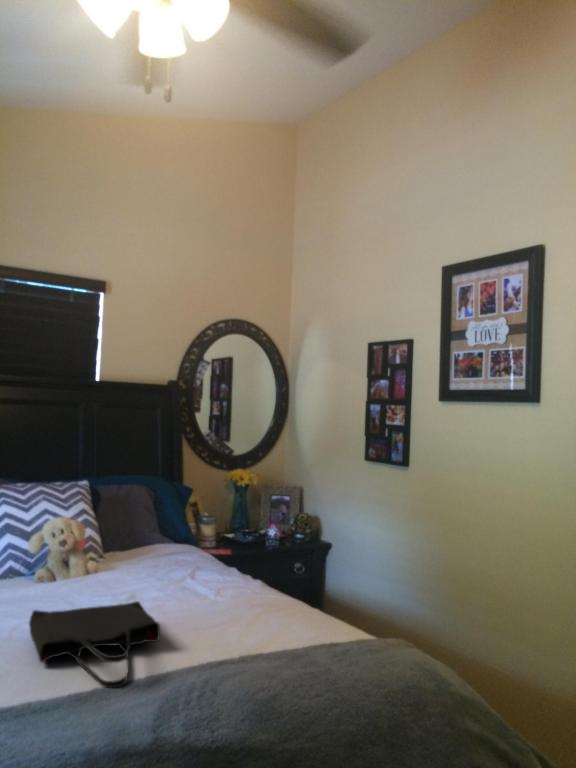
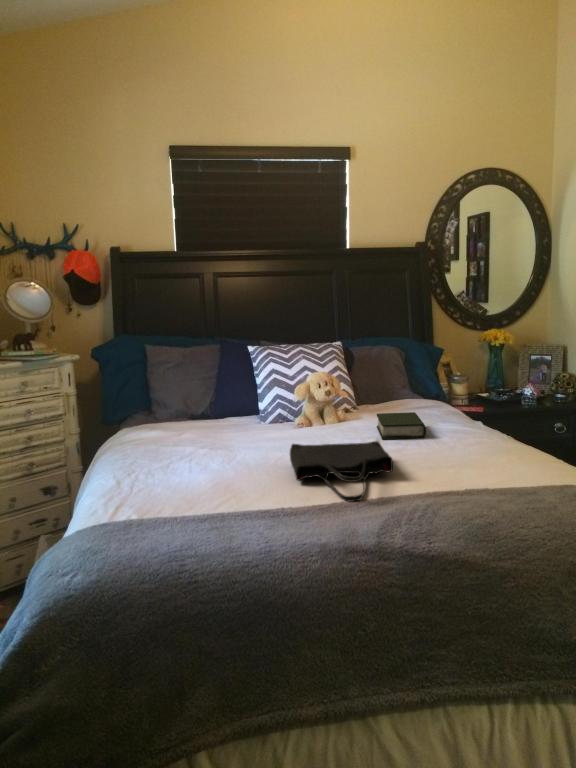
book: none [129,561,186,595] -> present [377,412,426,439]

